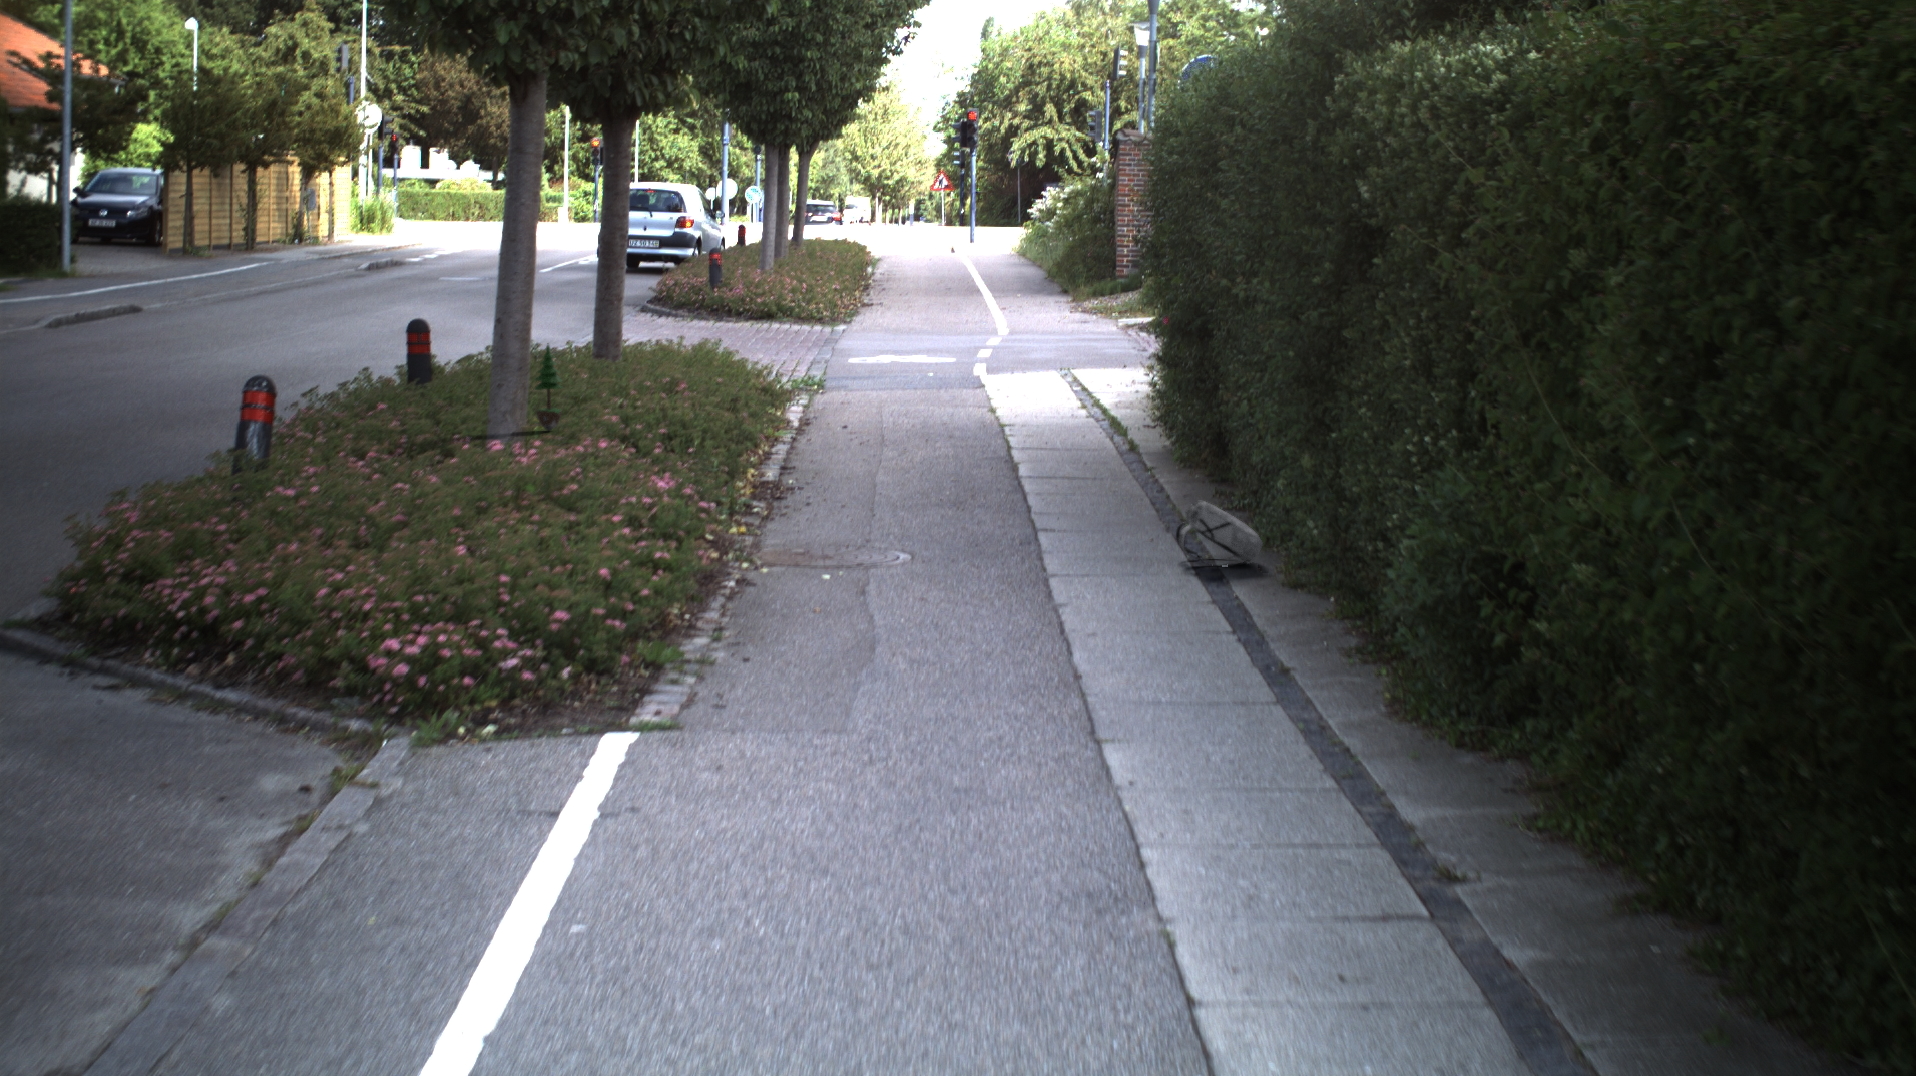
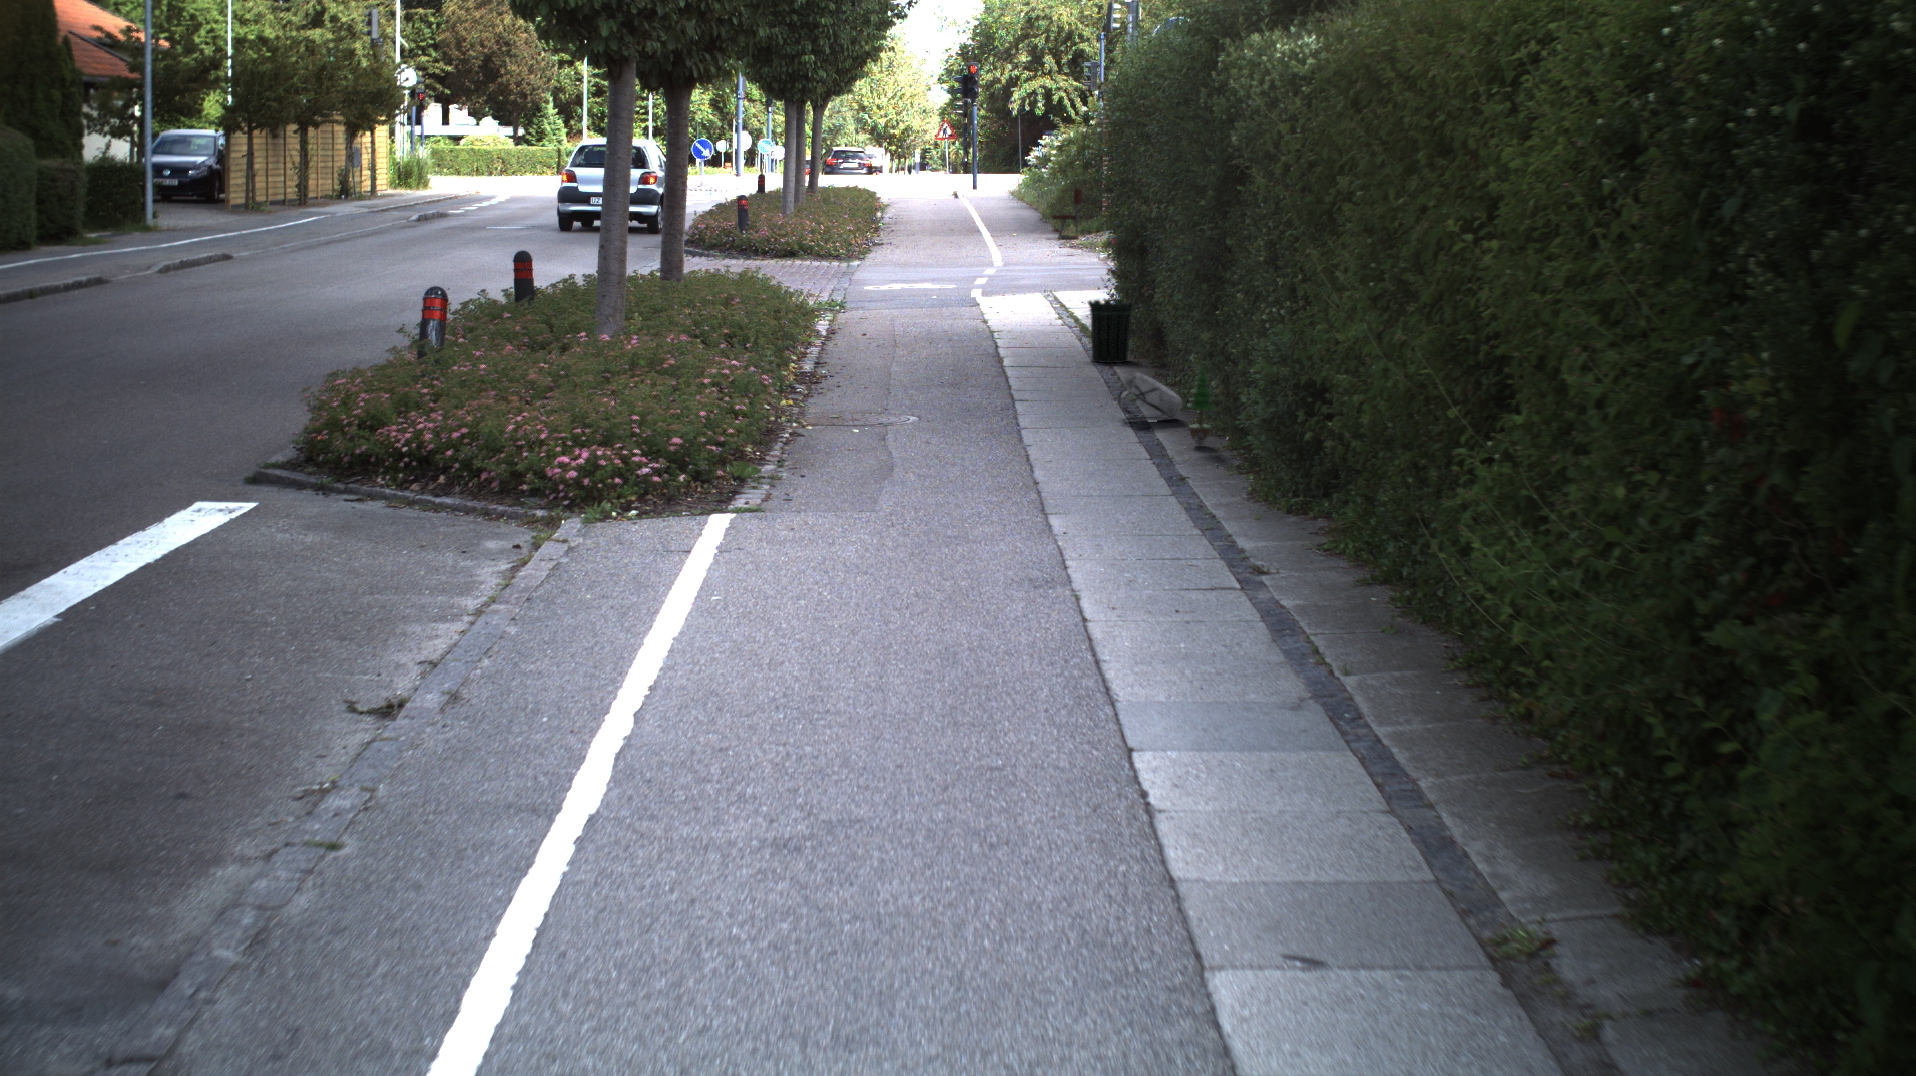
bench: none [1056,249,1089,304] -> present [1052,188,1083,239]
potted tree: present [535,343,562,430] -> present [1188,366,1215,445]
waste bin: none [1121,391,1181,470] -> present [1088,299,1134,363]

